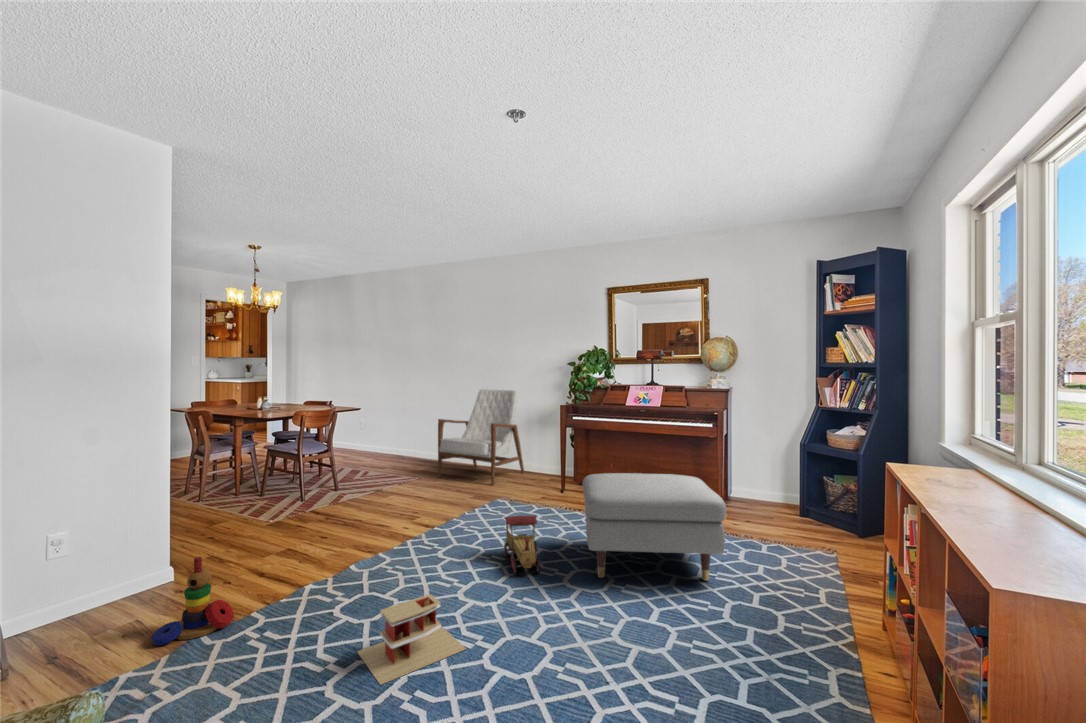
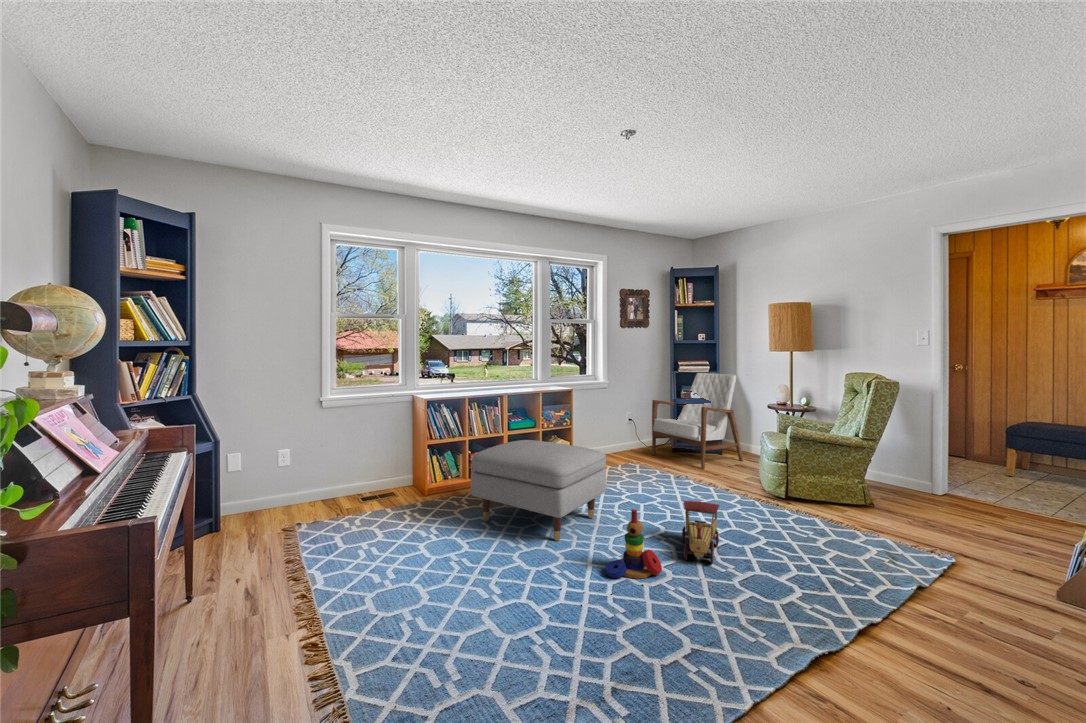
ottoman: present [583,473,726,581] -> present [471,440,606,541]
stacking toy: present [152,557,234,646] -> present [606,510,662,579]
toy house: present [358,594,466,685] -> none [517,558,606,625]

